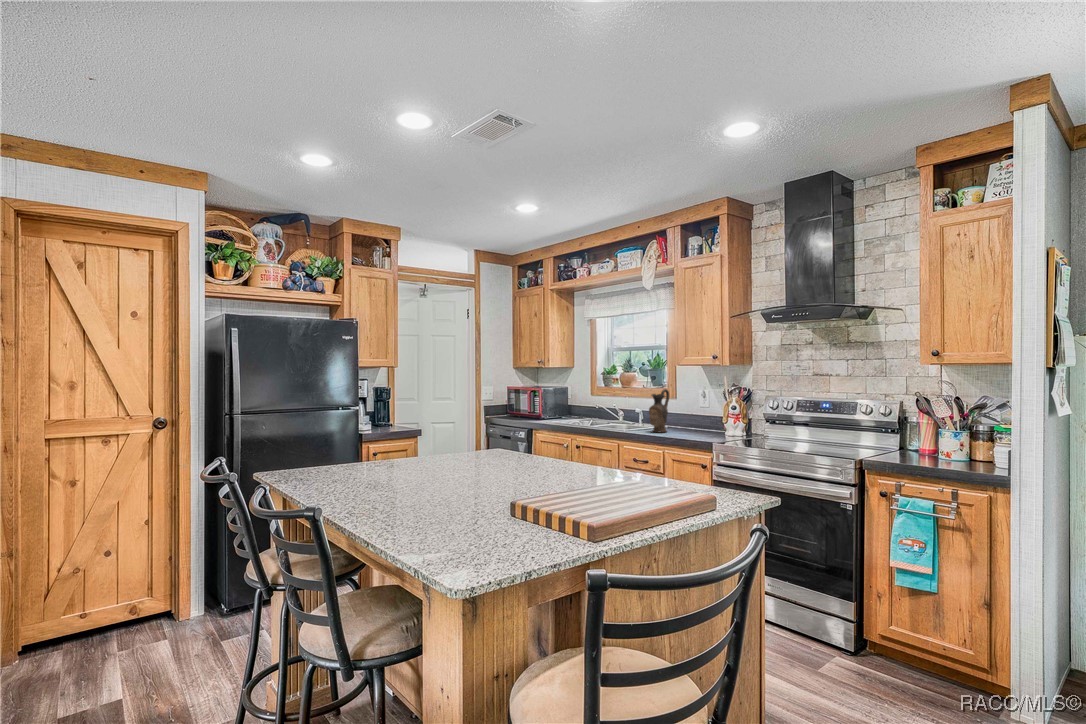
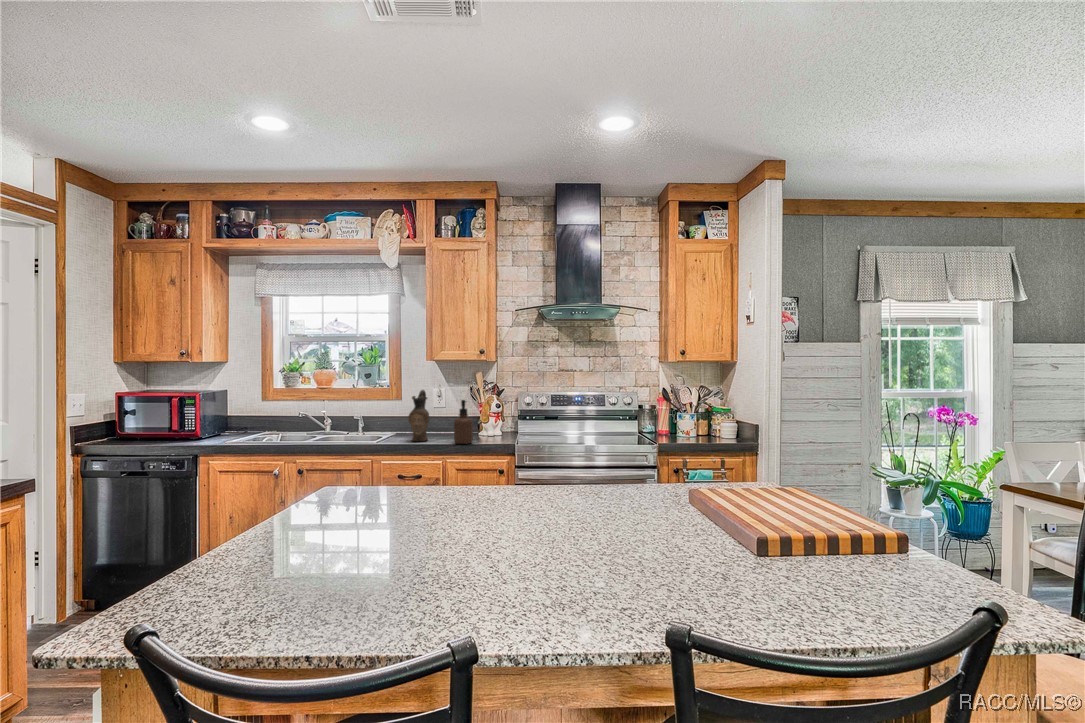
soap dispenser: none [674,398,692,438] -> present [454,400,473,444]

